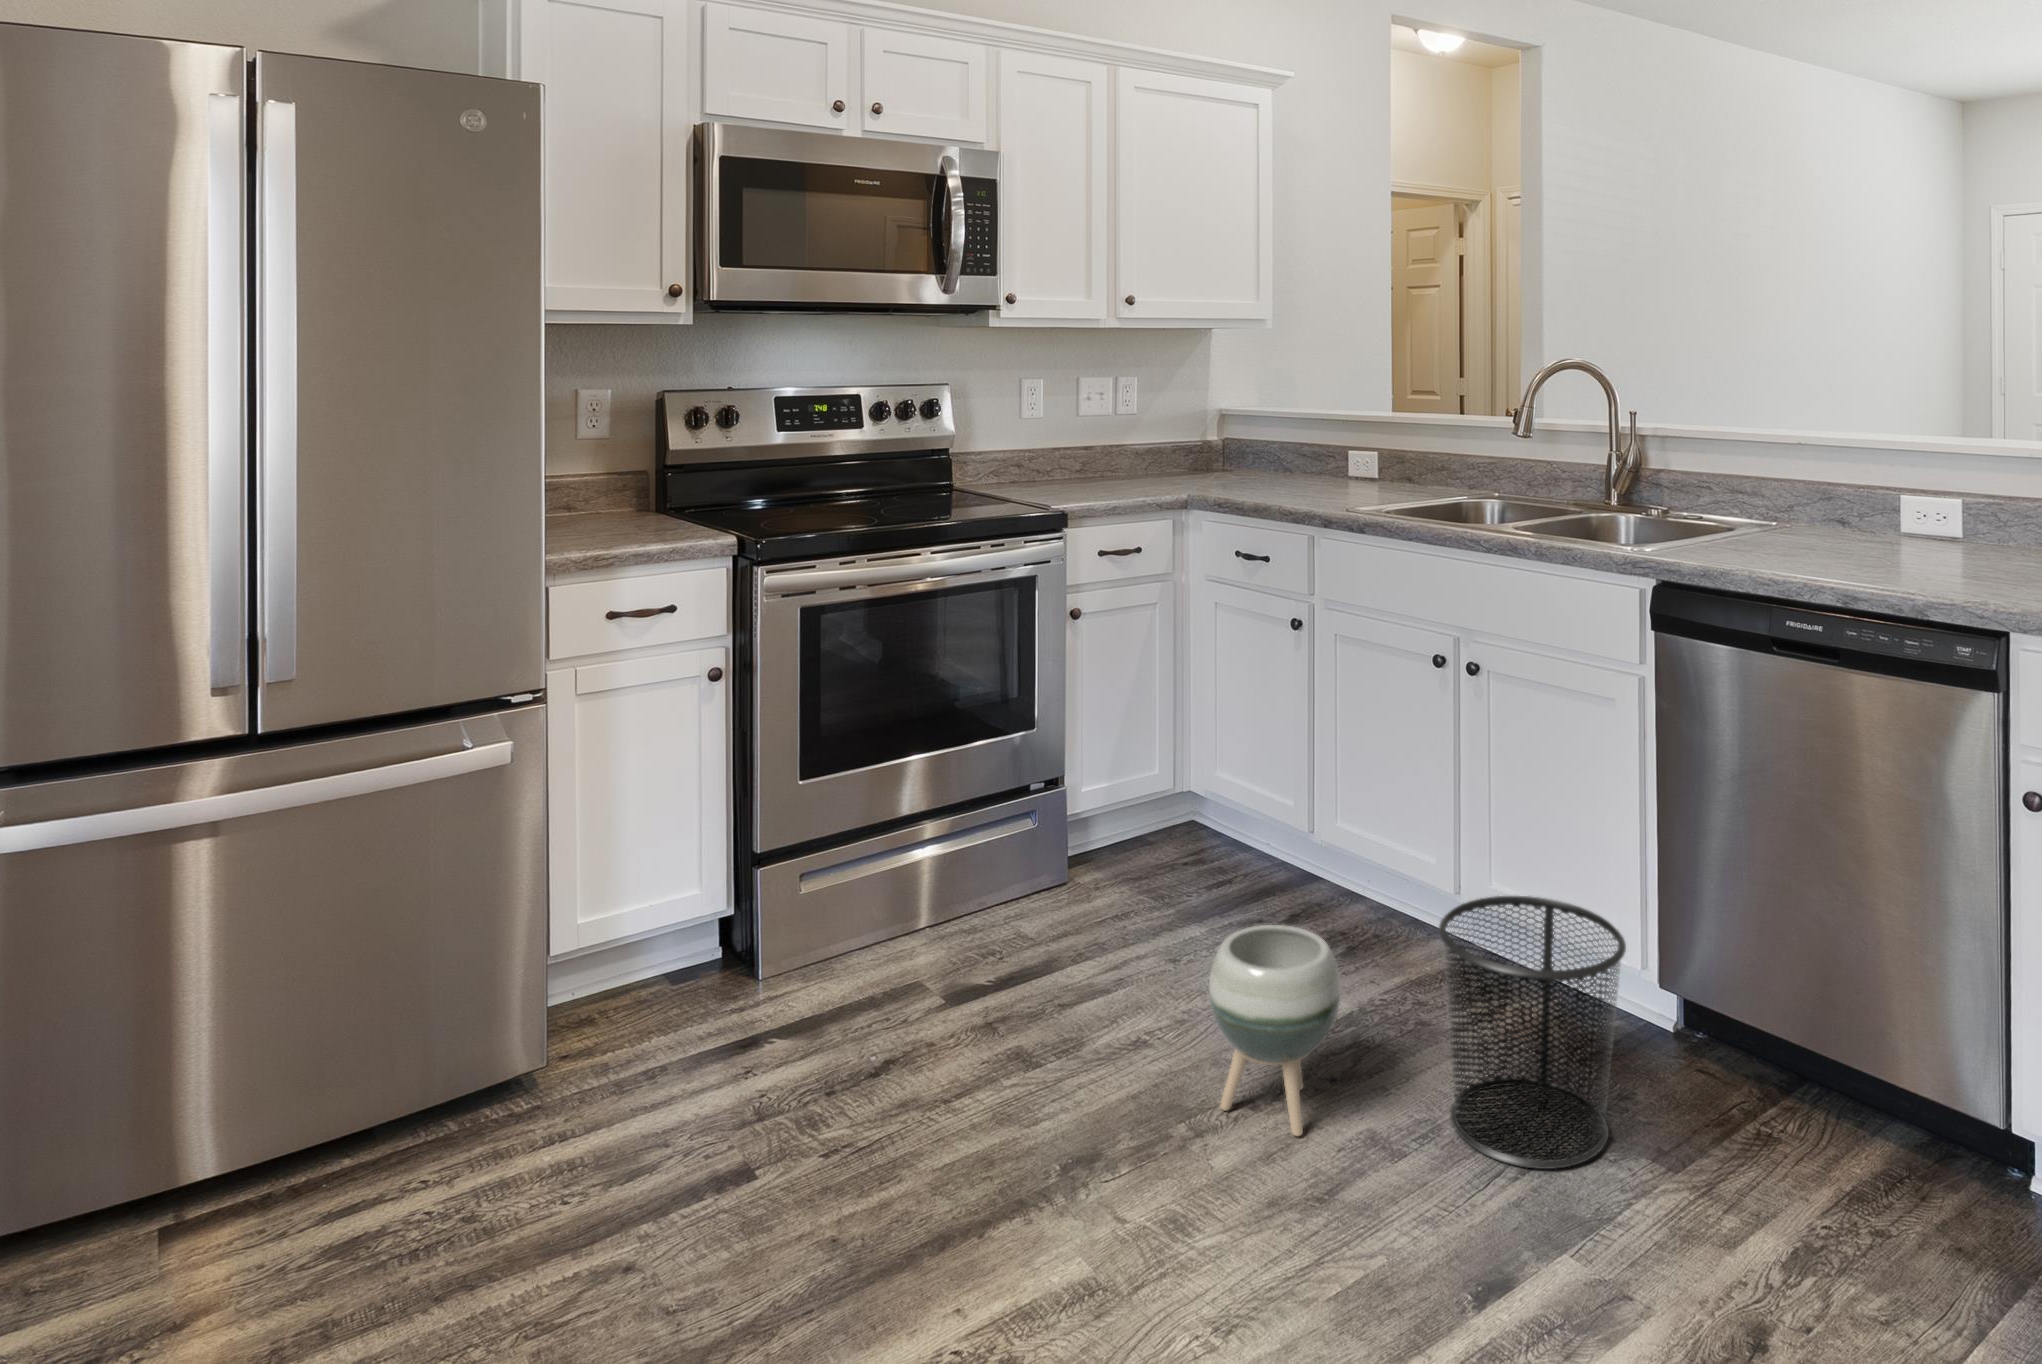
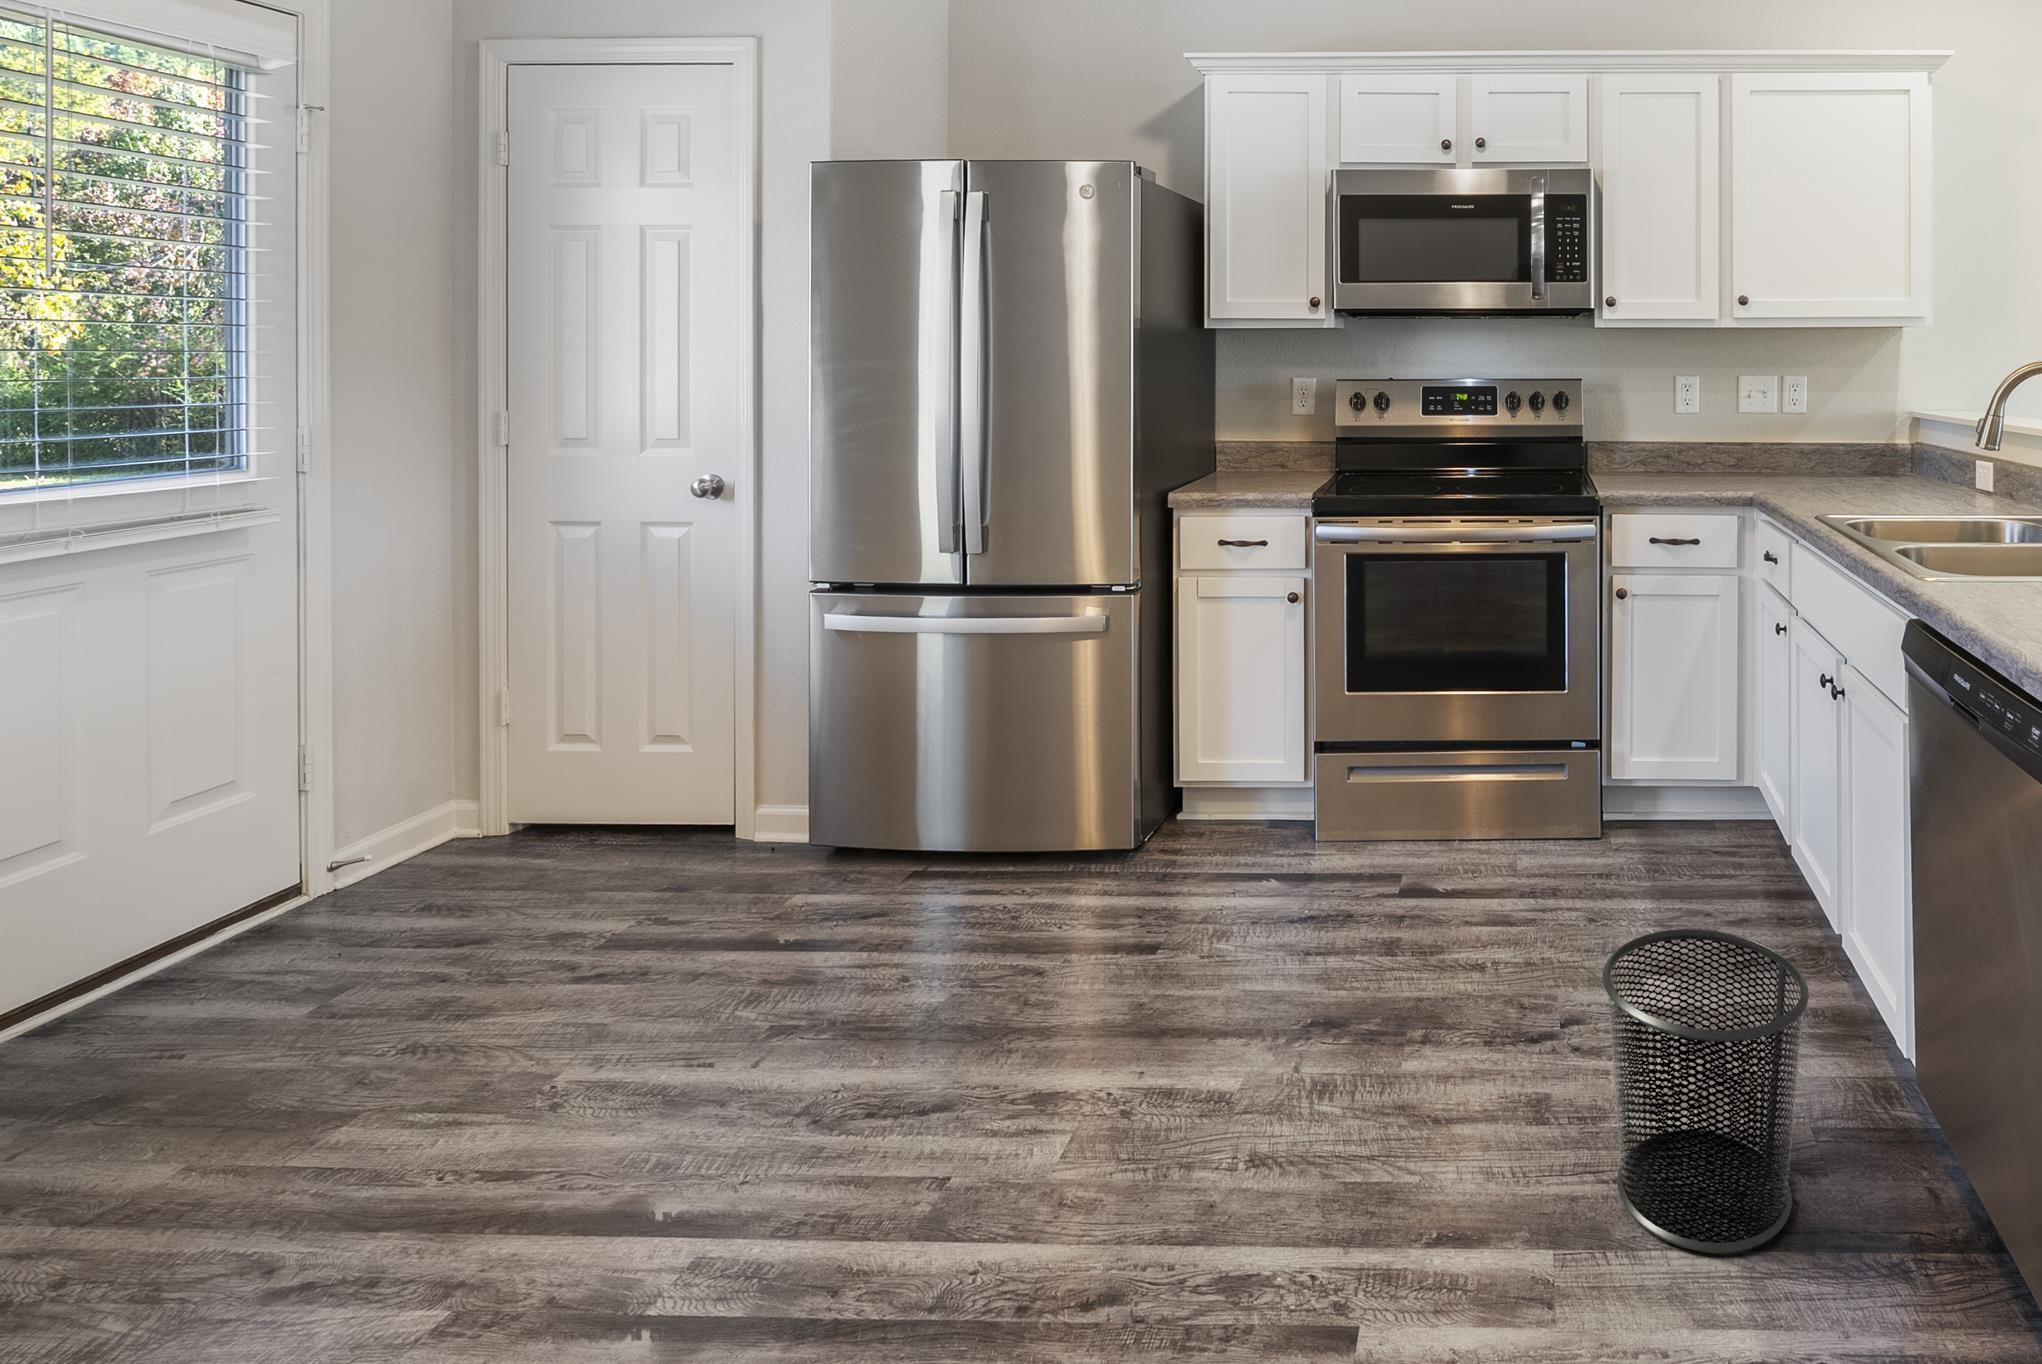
planter: present [1209,925,1341,1136] -> none [1441,889,1568,1098]

